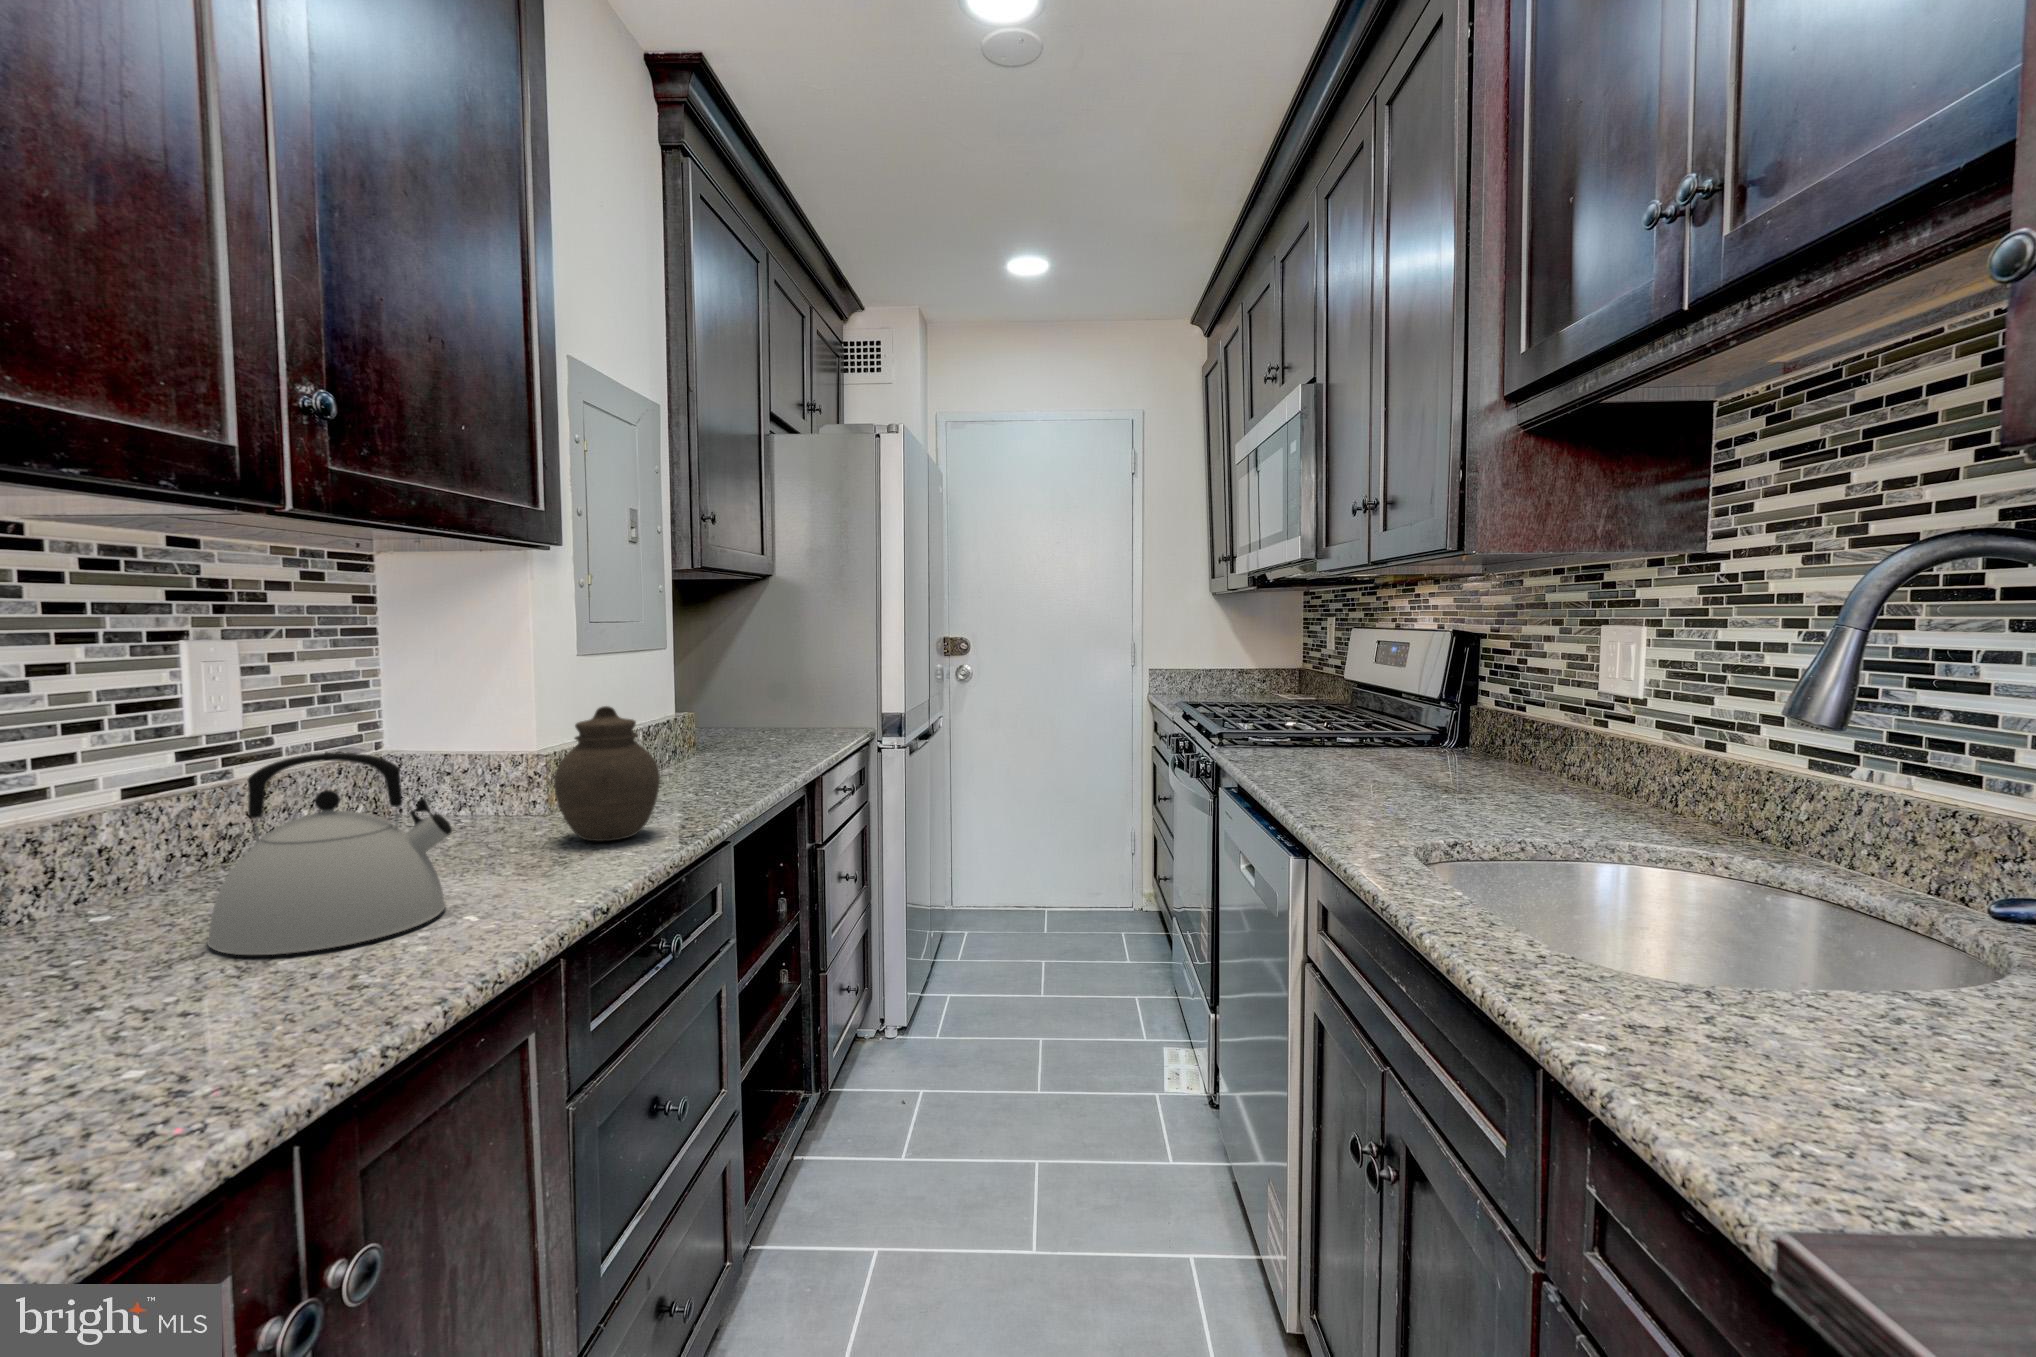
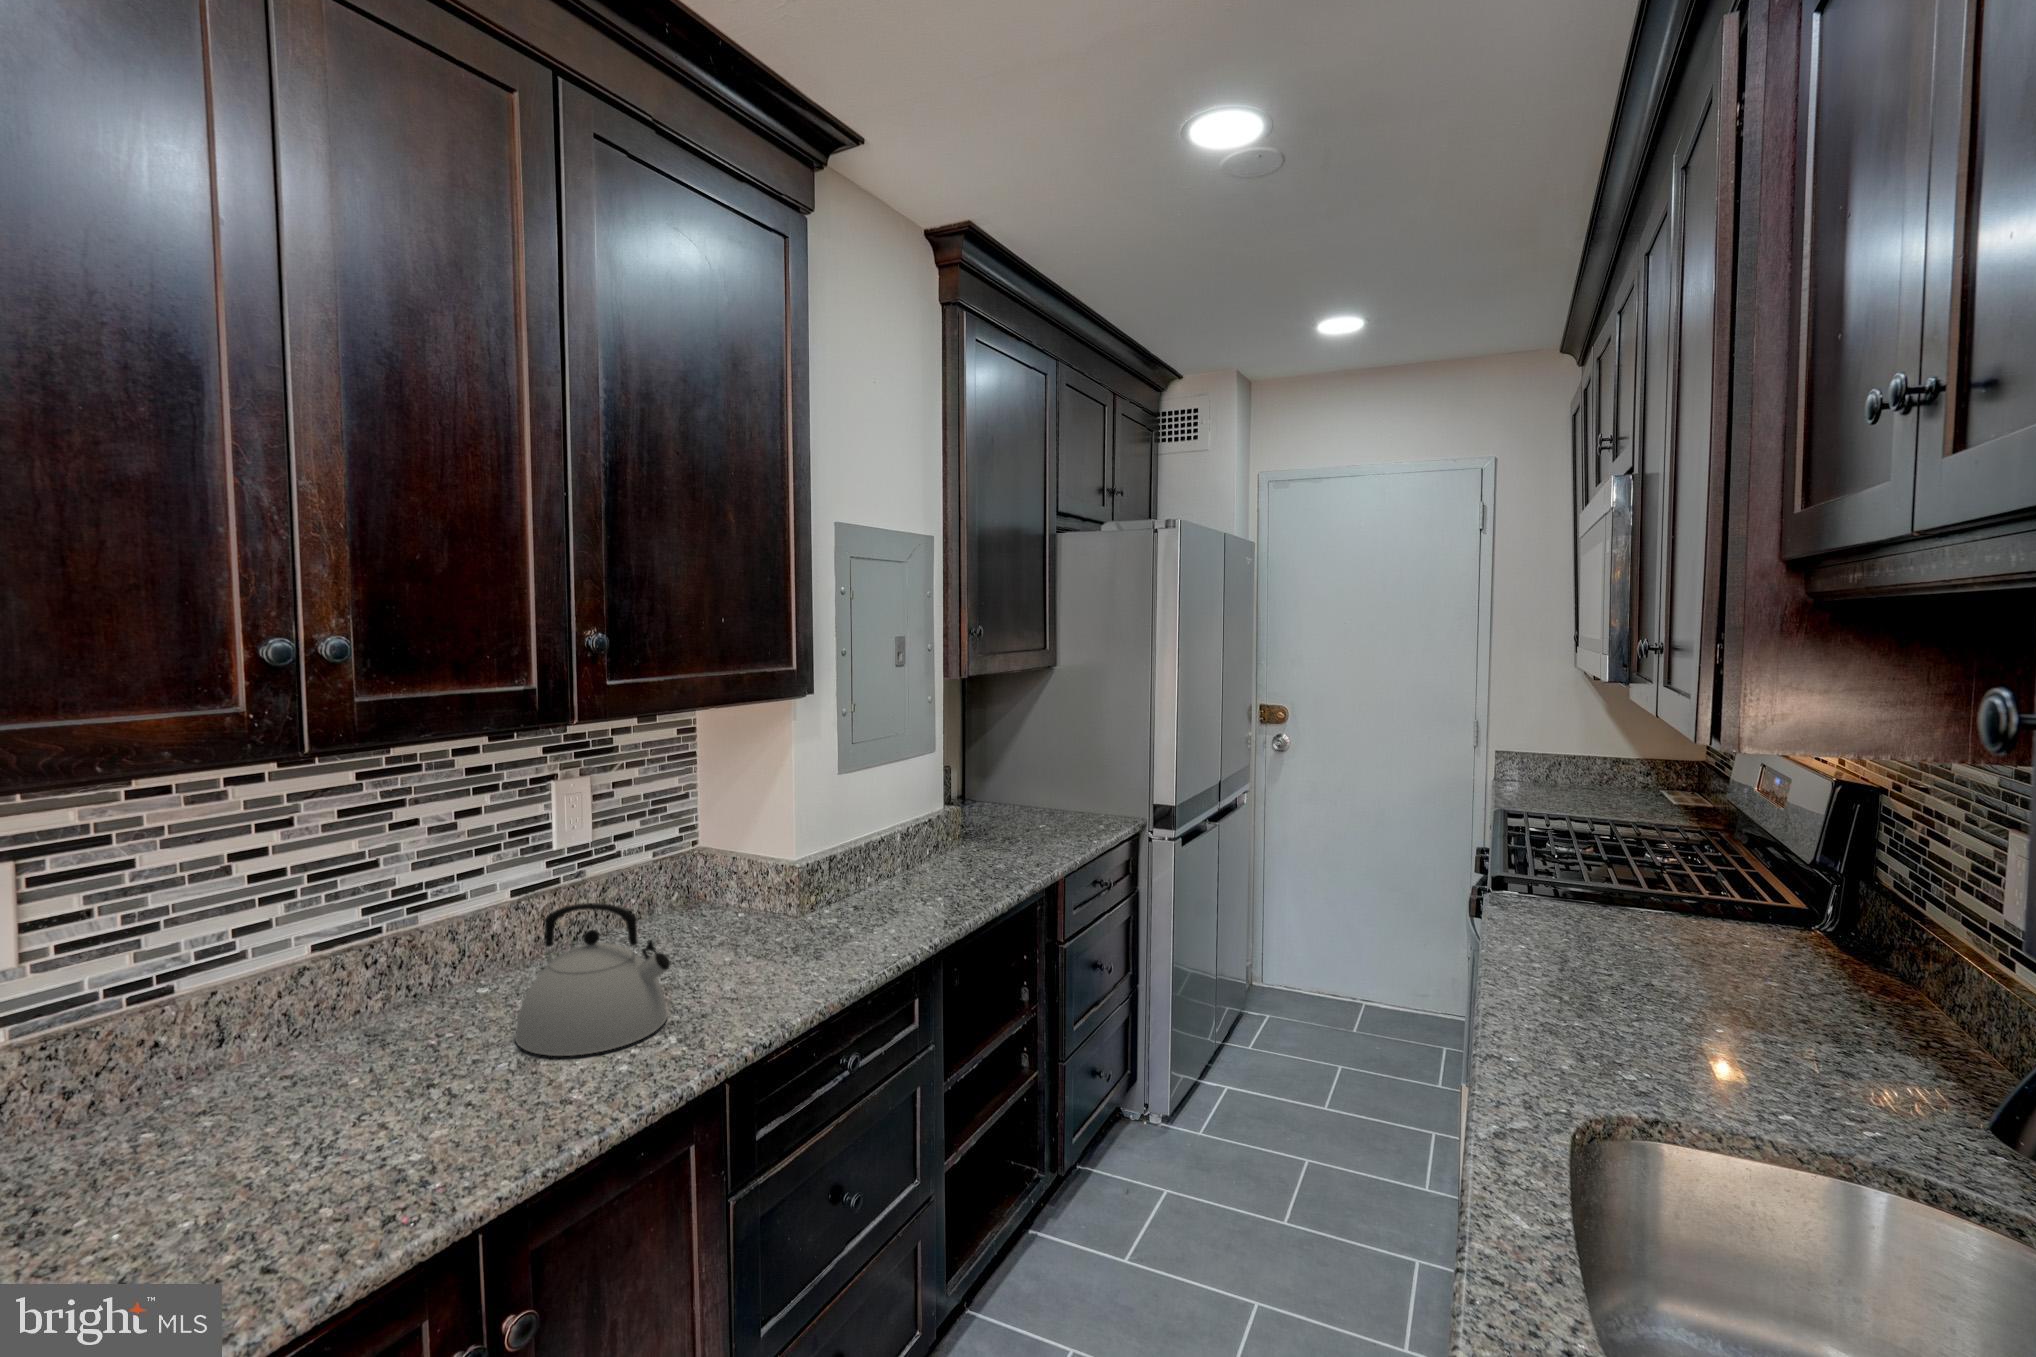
jar: present [554,706,660,841] -> none [783,844,865,958]

